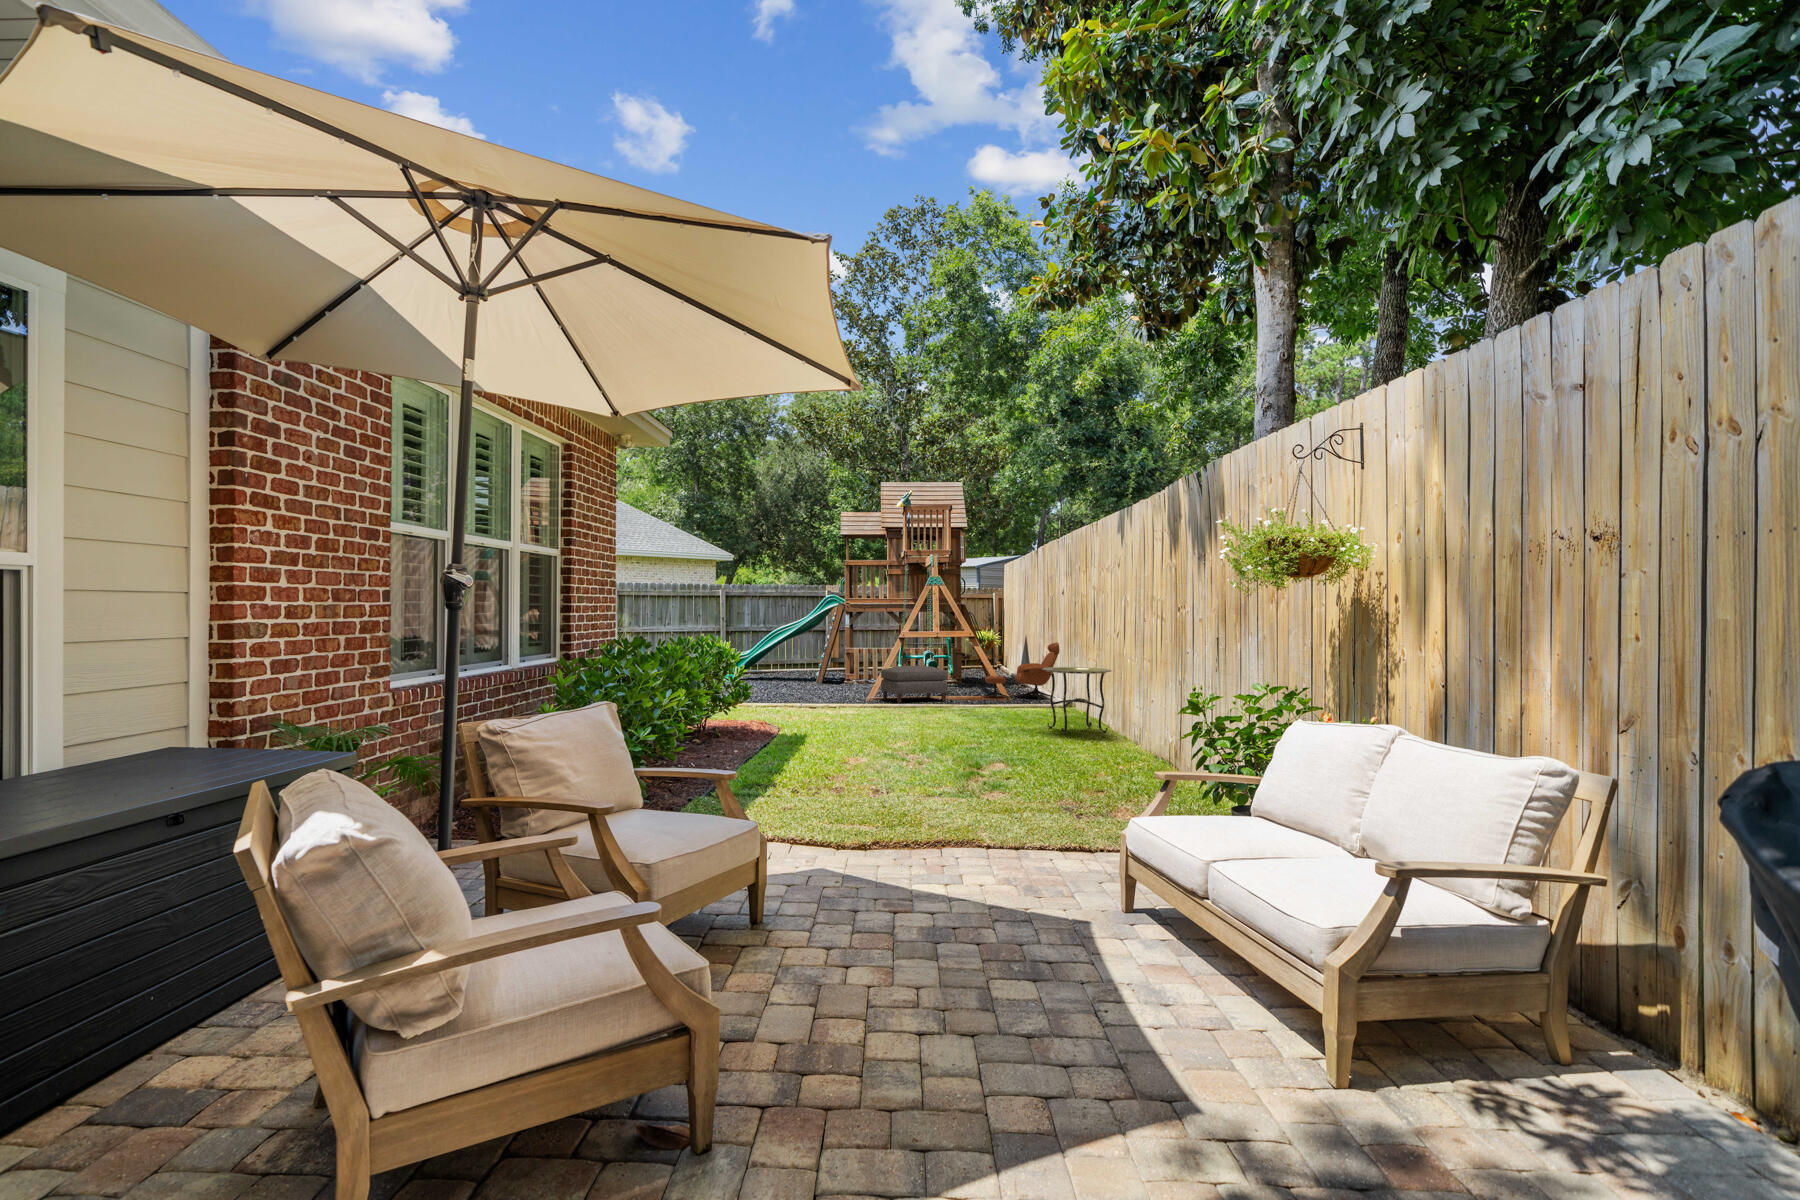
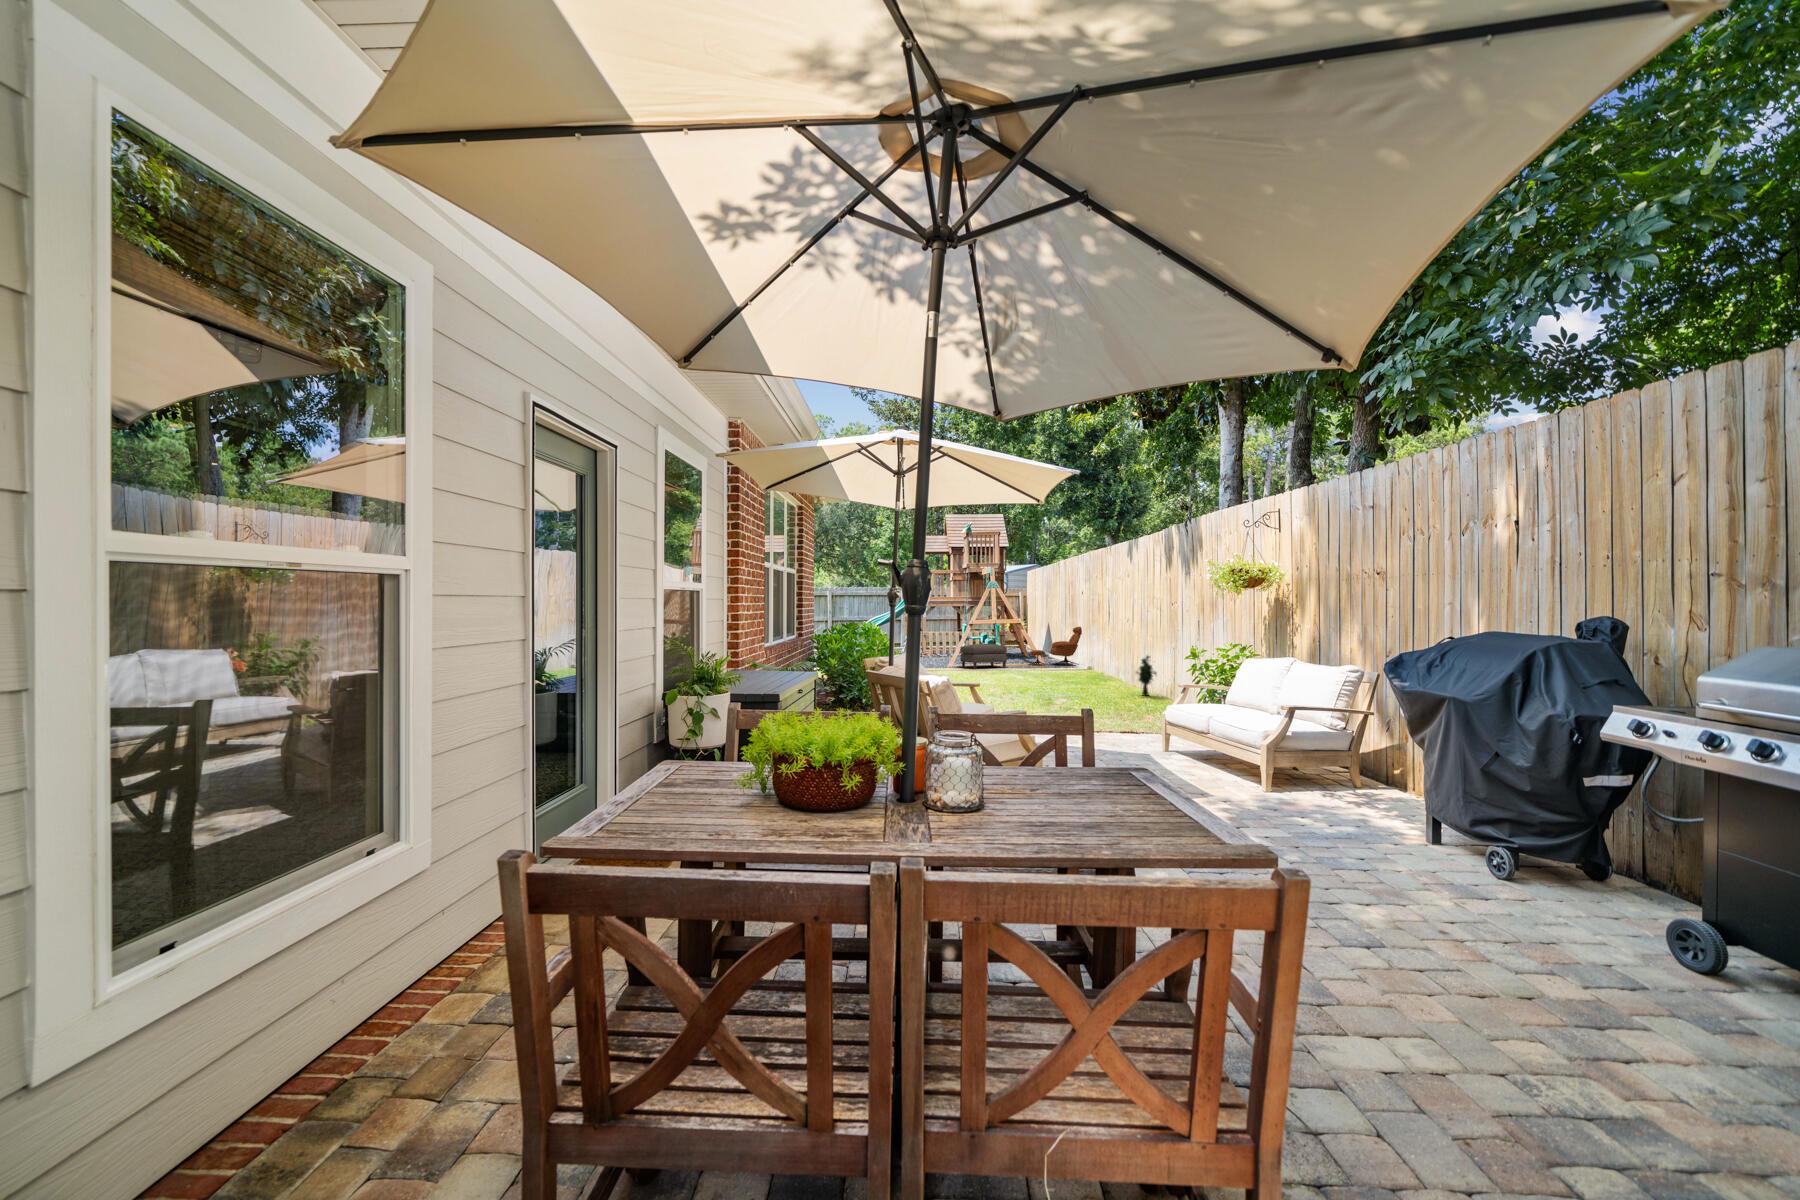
side table: present [1042,667,1112,734] -> none [1081,642,1126,684]
decorative plant: none [1117,692,1152,758] -> present [1137,656,1156,696]

